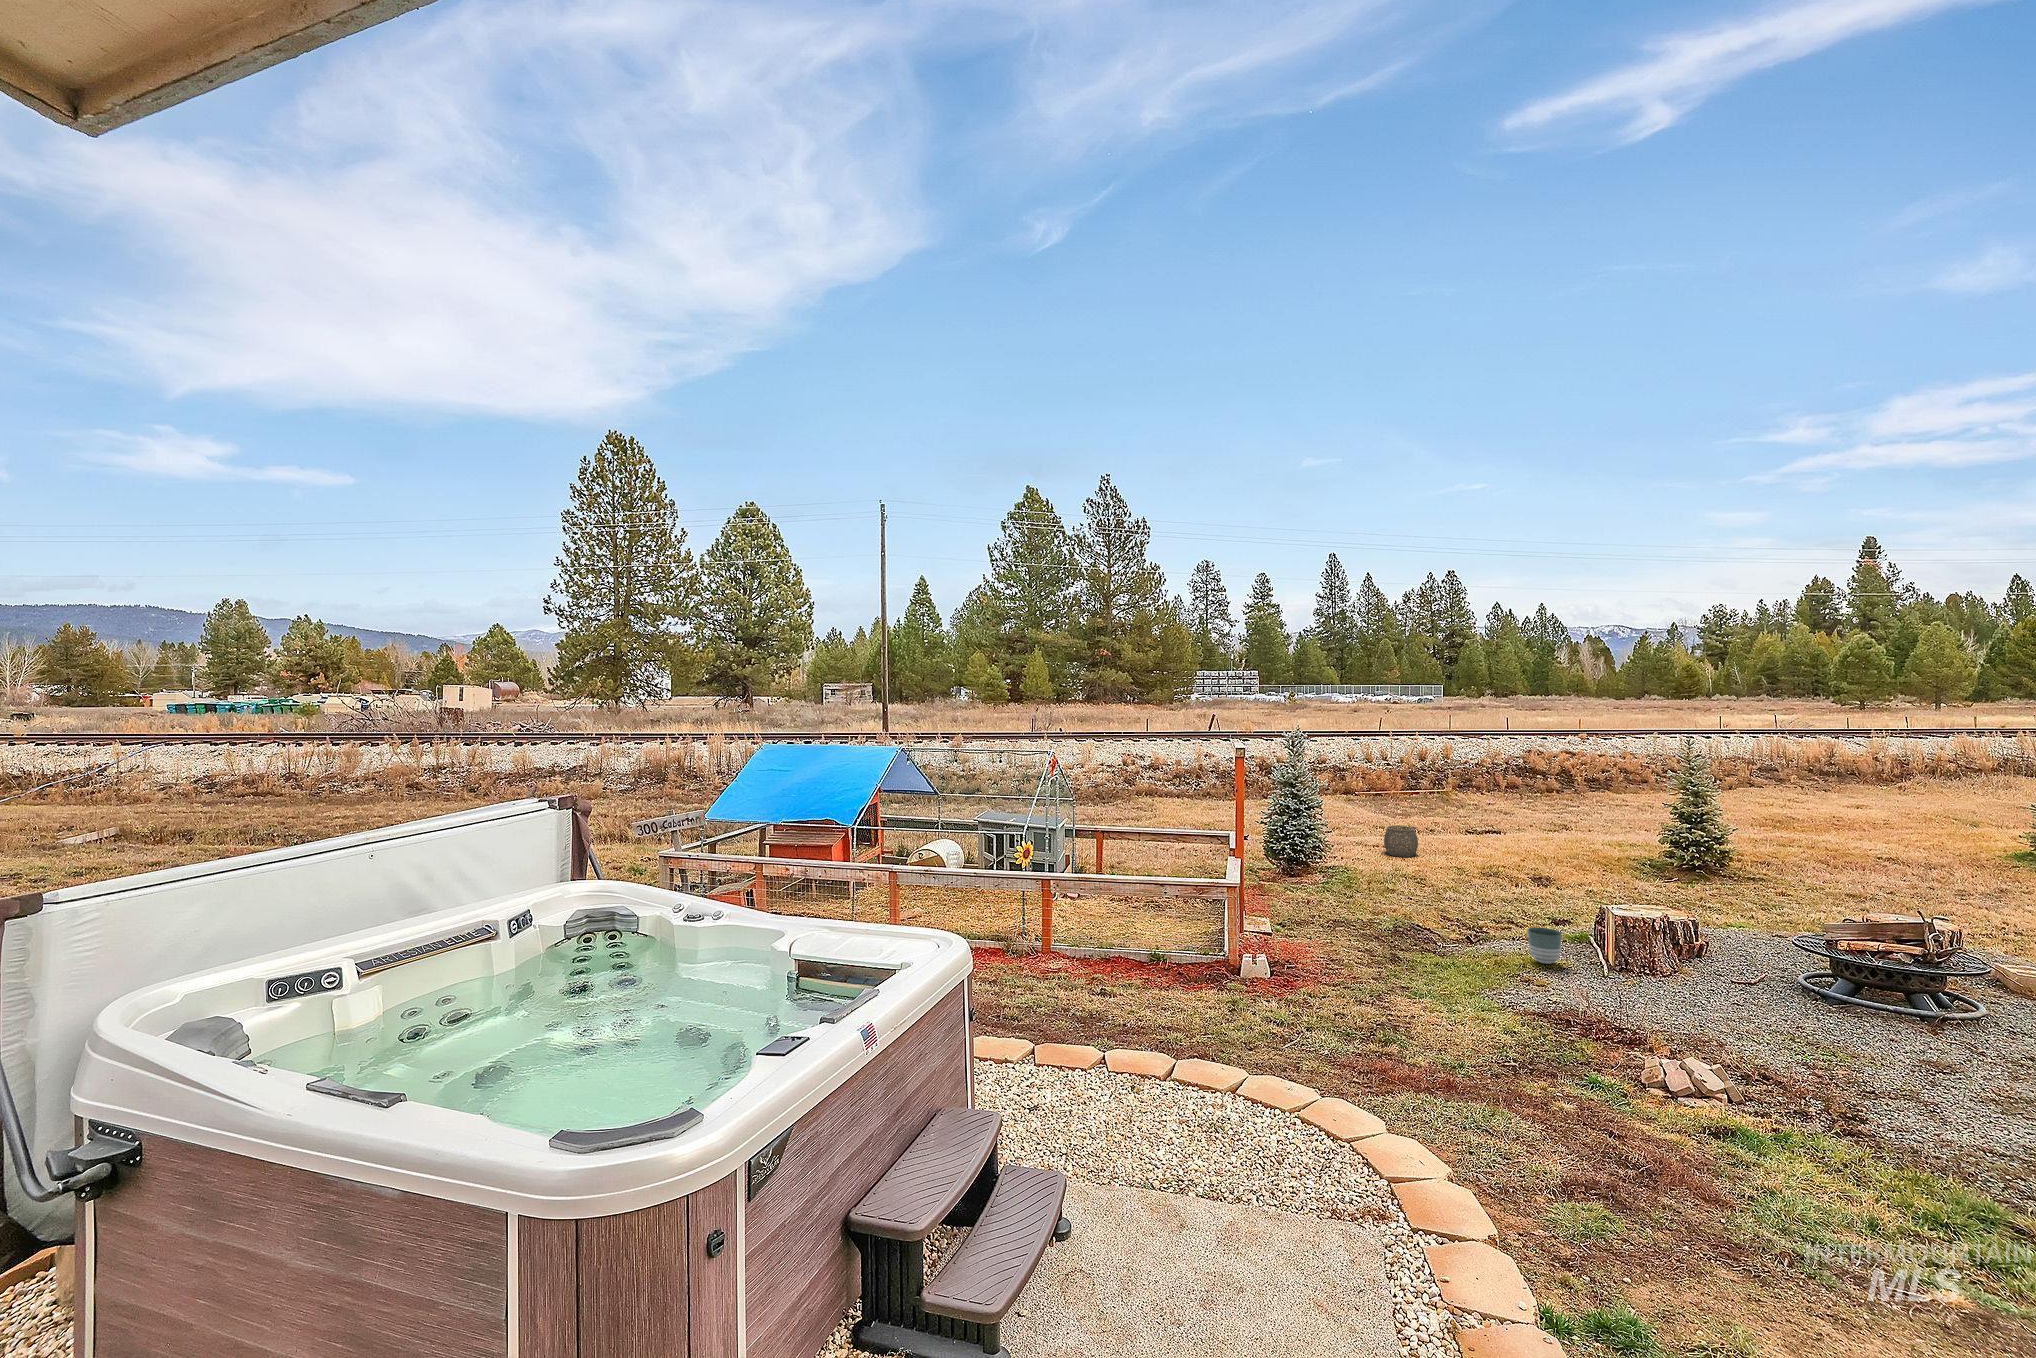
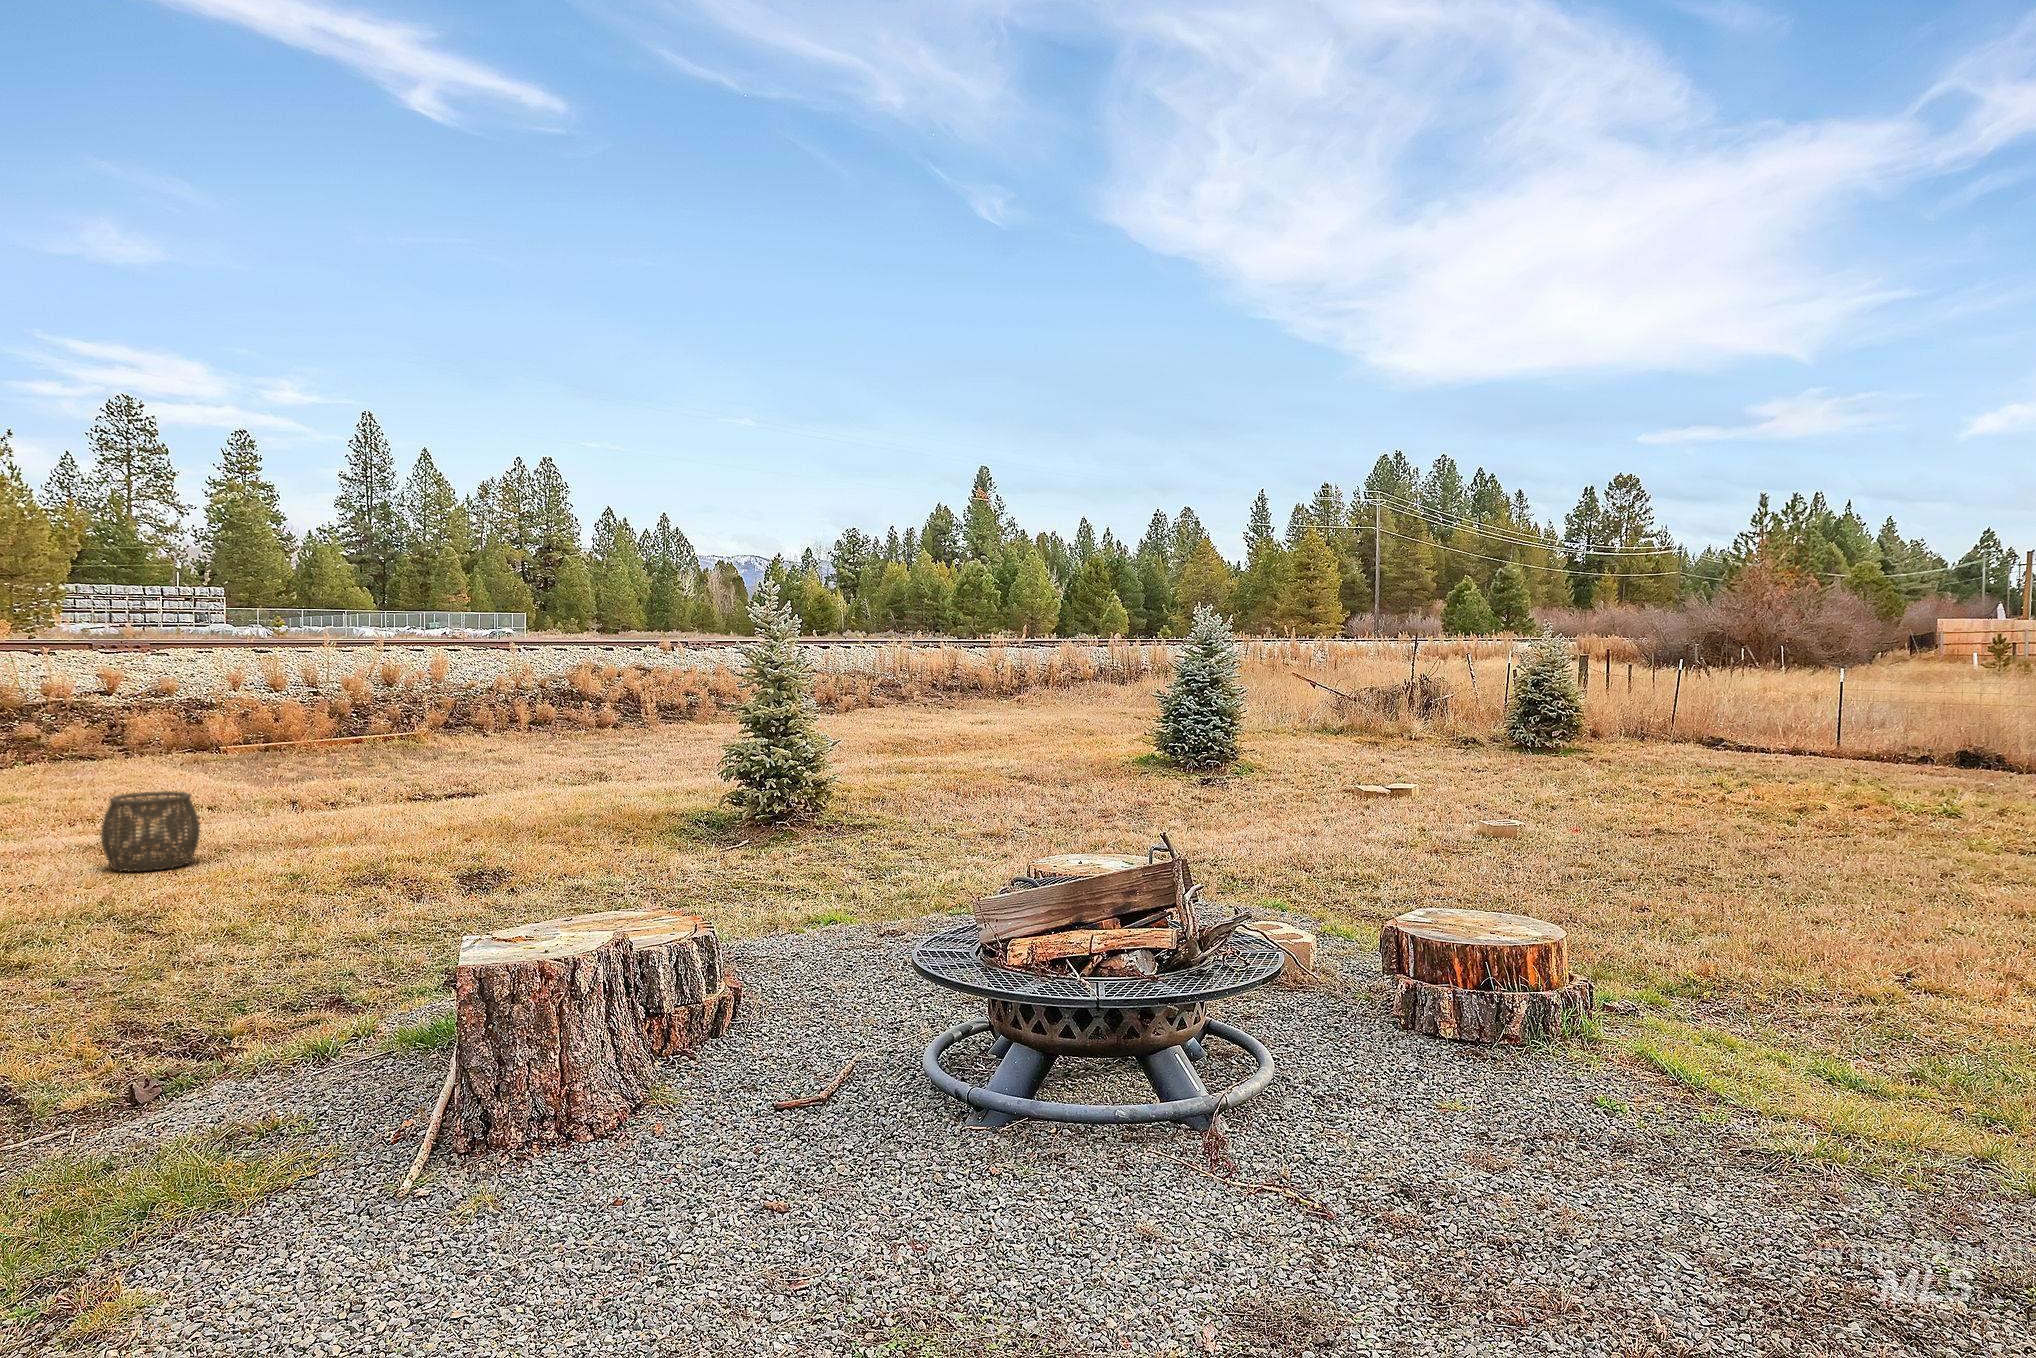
planter: present [1528,927,1562,964] -> none [180,1058,304,1194]

